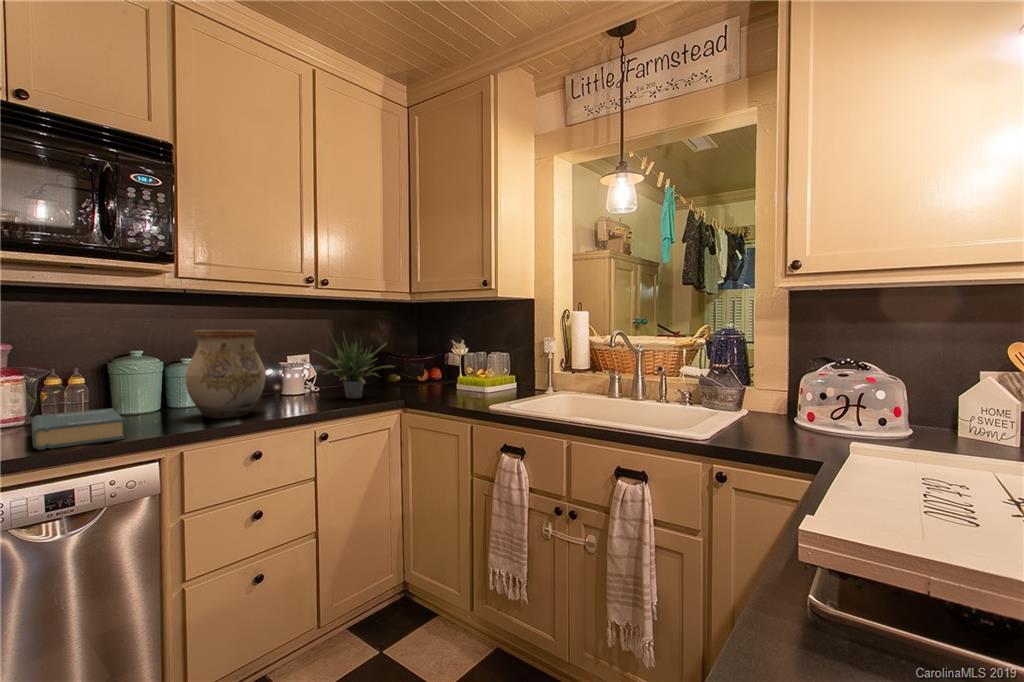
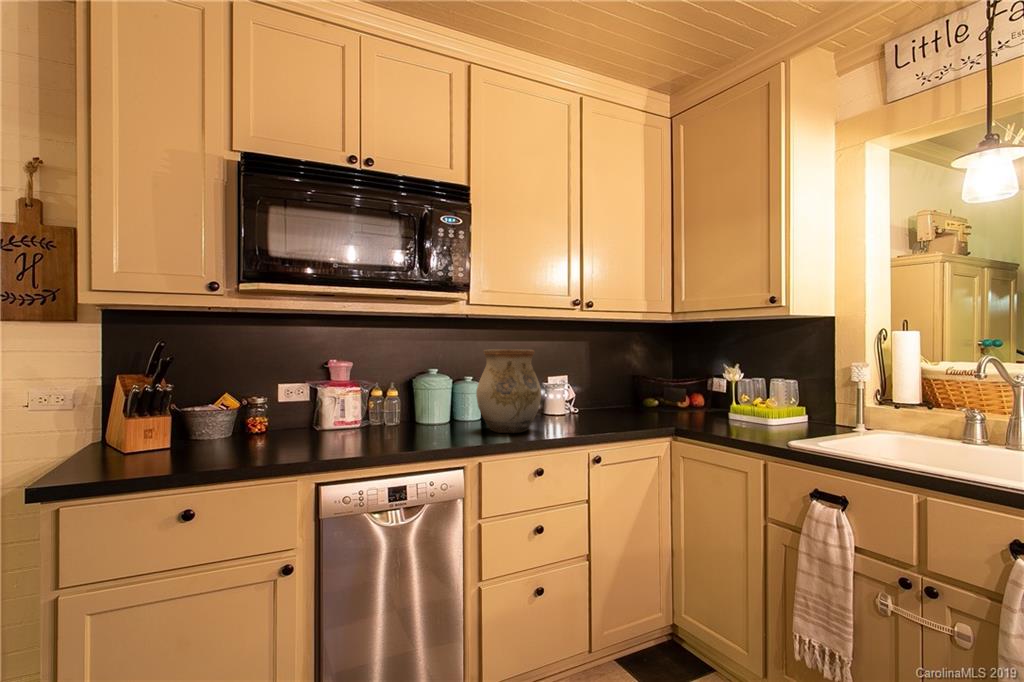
potted plant: present [314,337,394,399] -> none [574,346,661,423]
hardback book: present [32,408,124,450] -> none [373,417,440,448]

